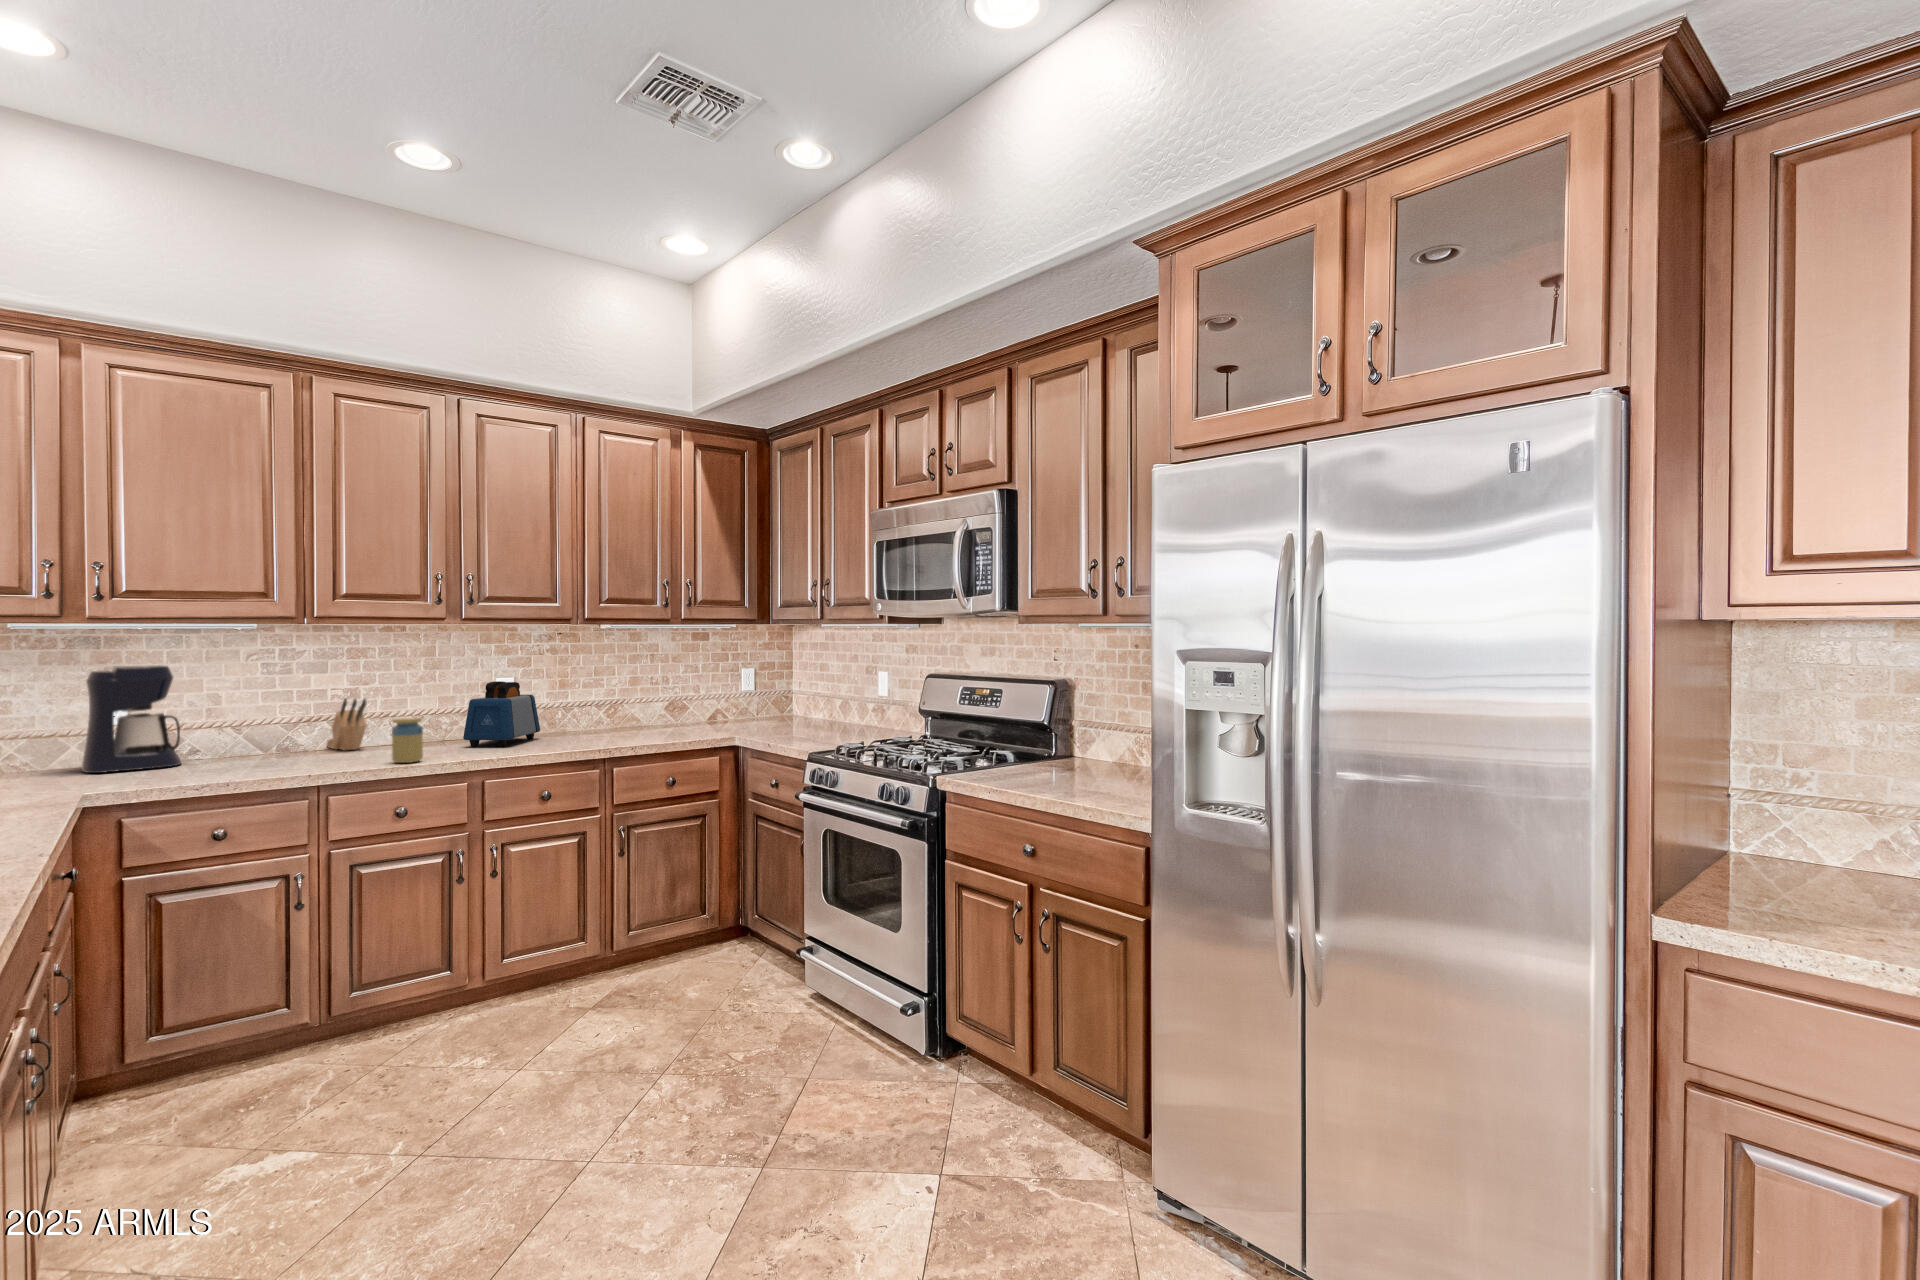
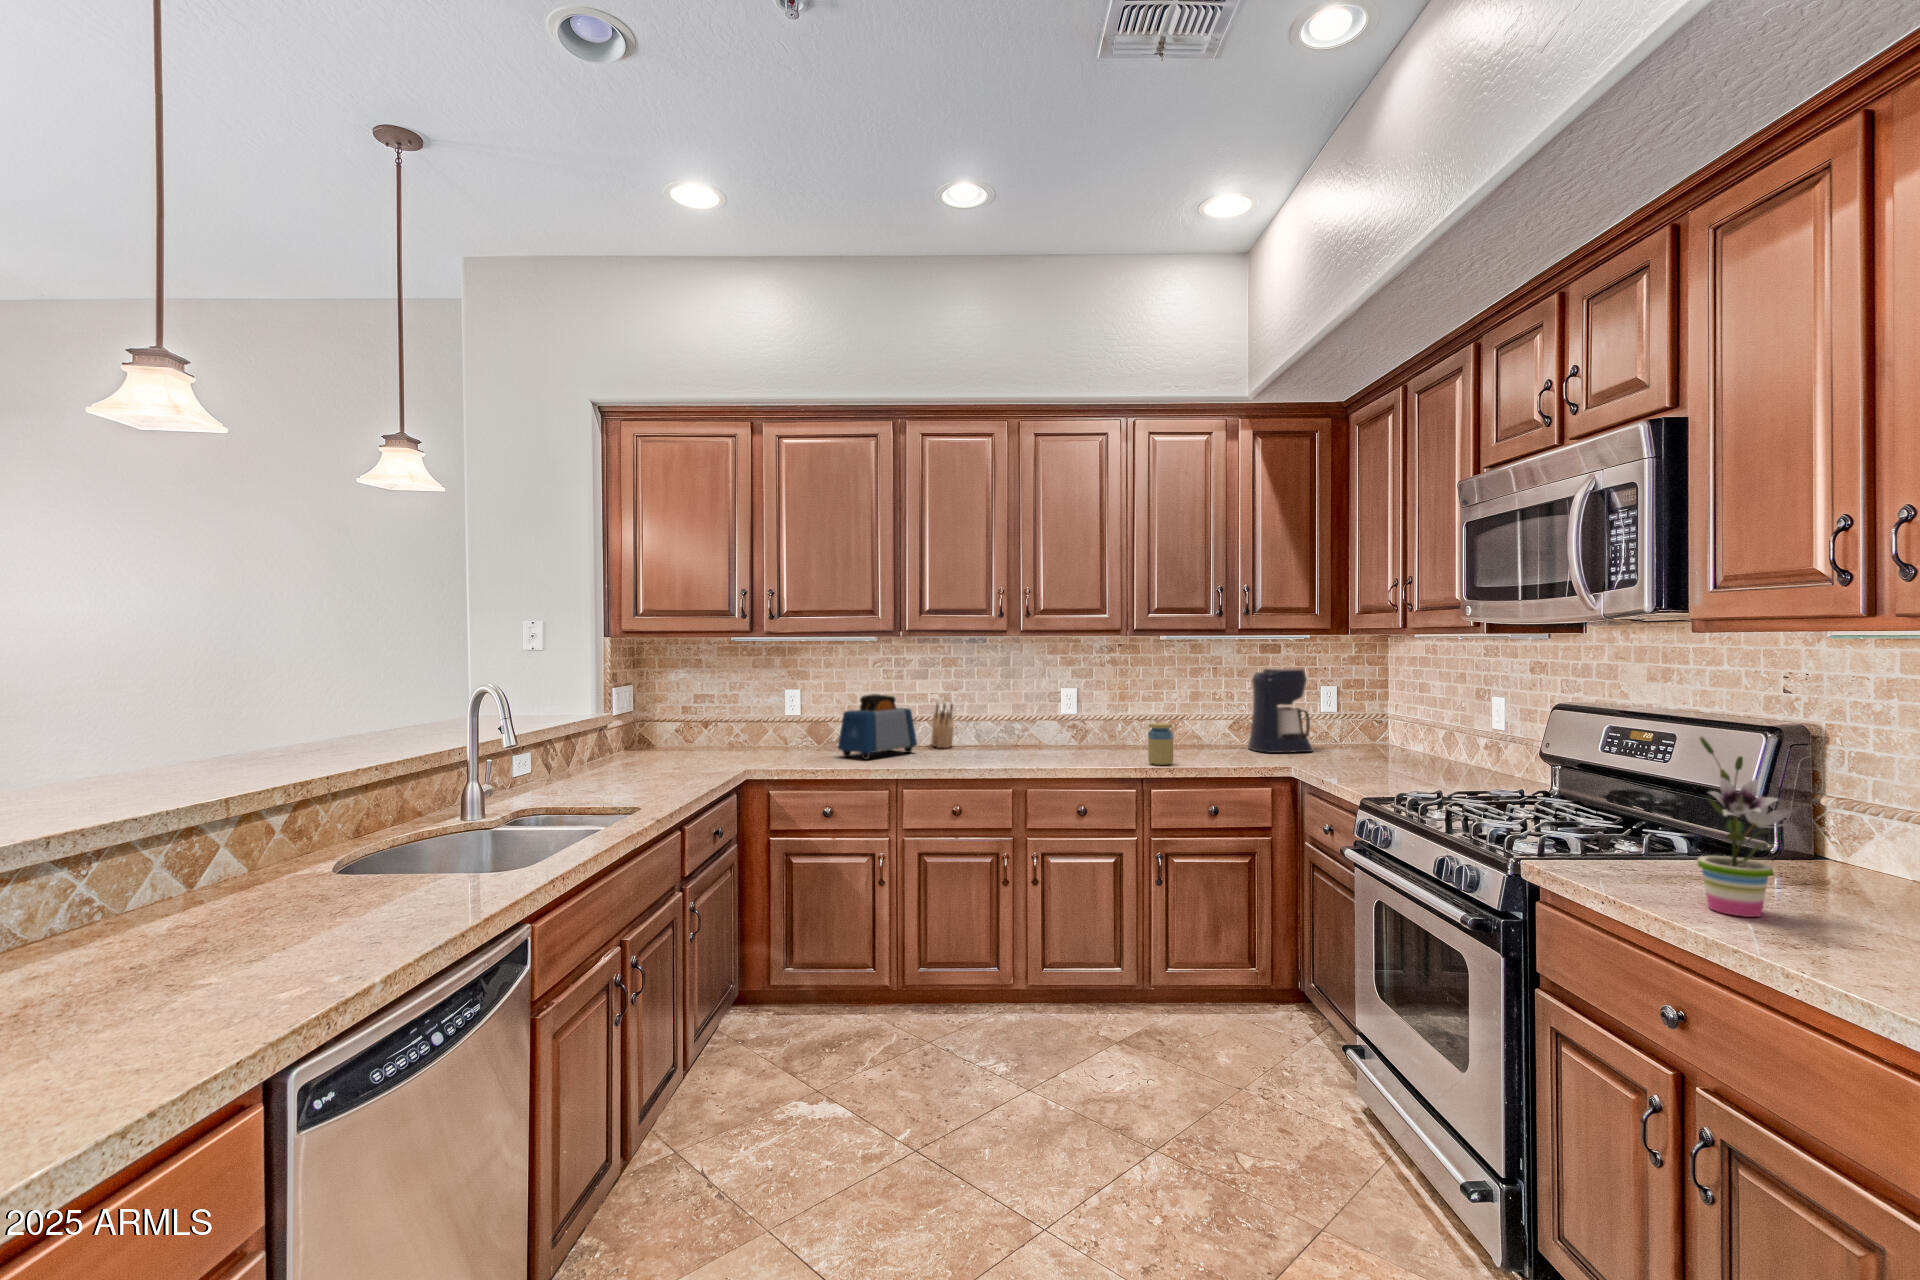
coffee maker: present [82,665,182,773] -> present [1248,669,1313,753]
toaster: present [463,681,540,747] -> present [838,694,917,760]
potted plant: none [1031,685,1073,787] -> present [1698,737,1793,917]
jar: present [392,718,423,763] -> present [1148,723,1173,765]

